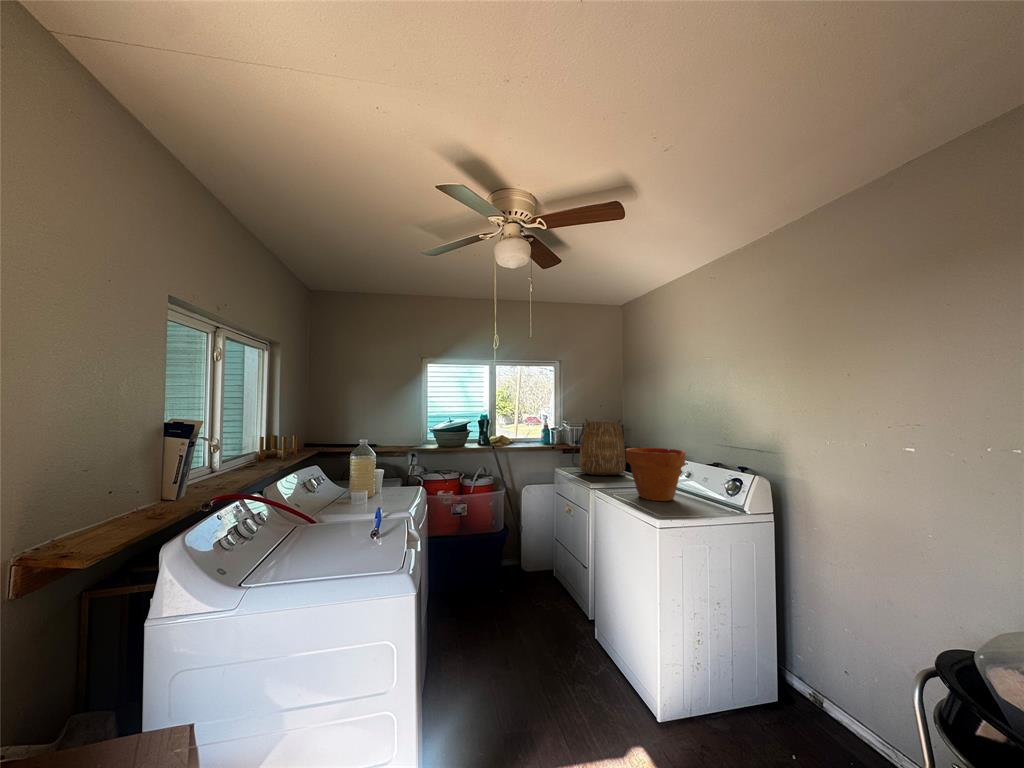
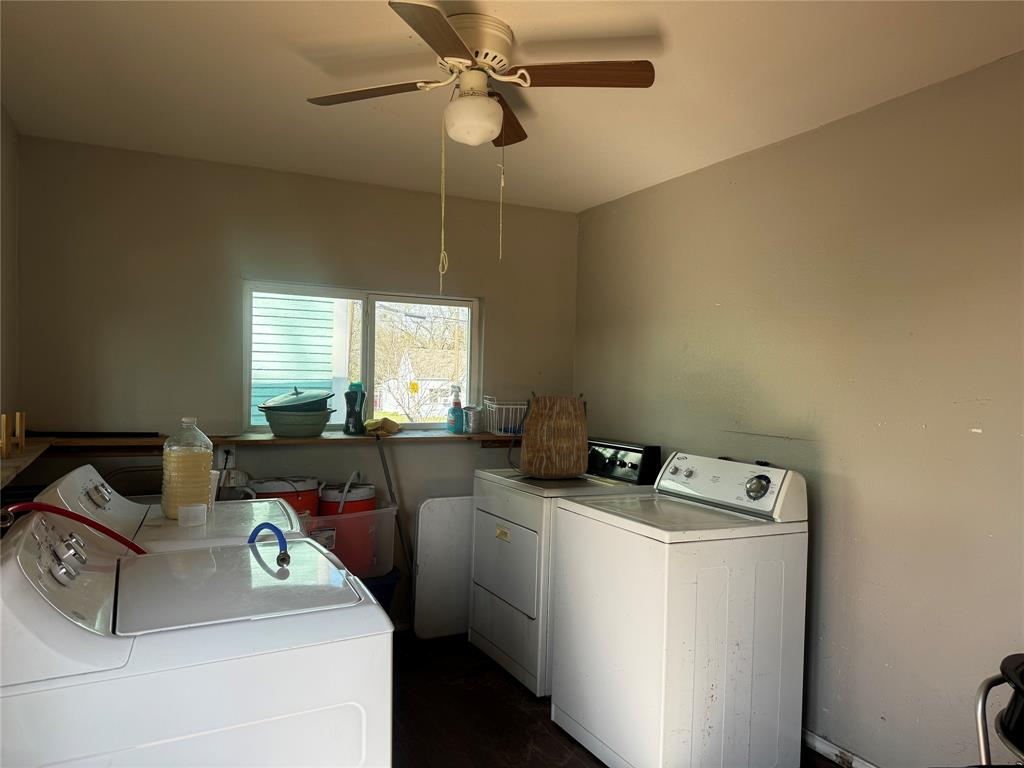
flower pot: present [626,448,686,501] -> none [609,435,694,512]

